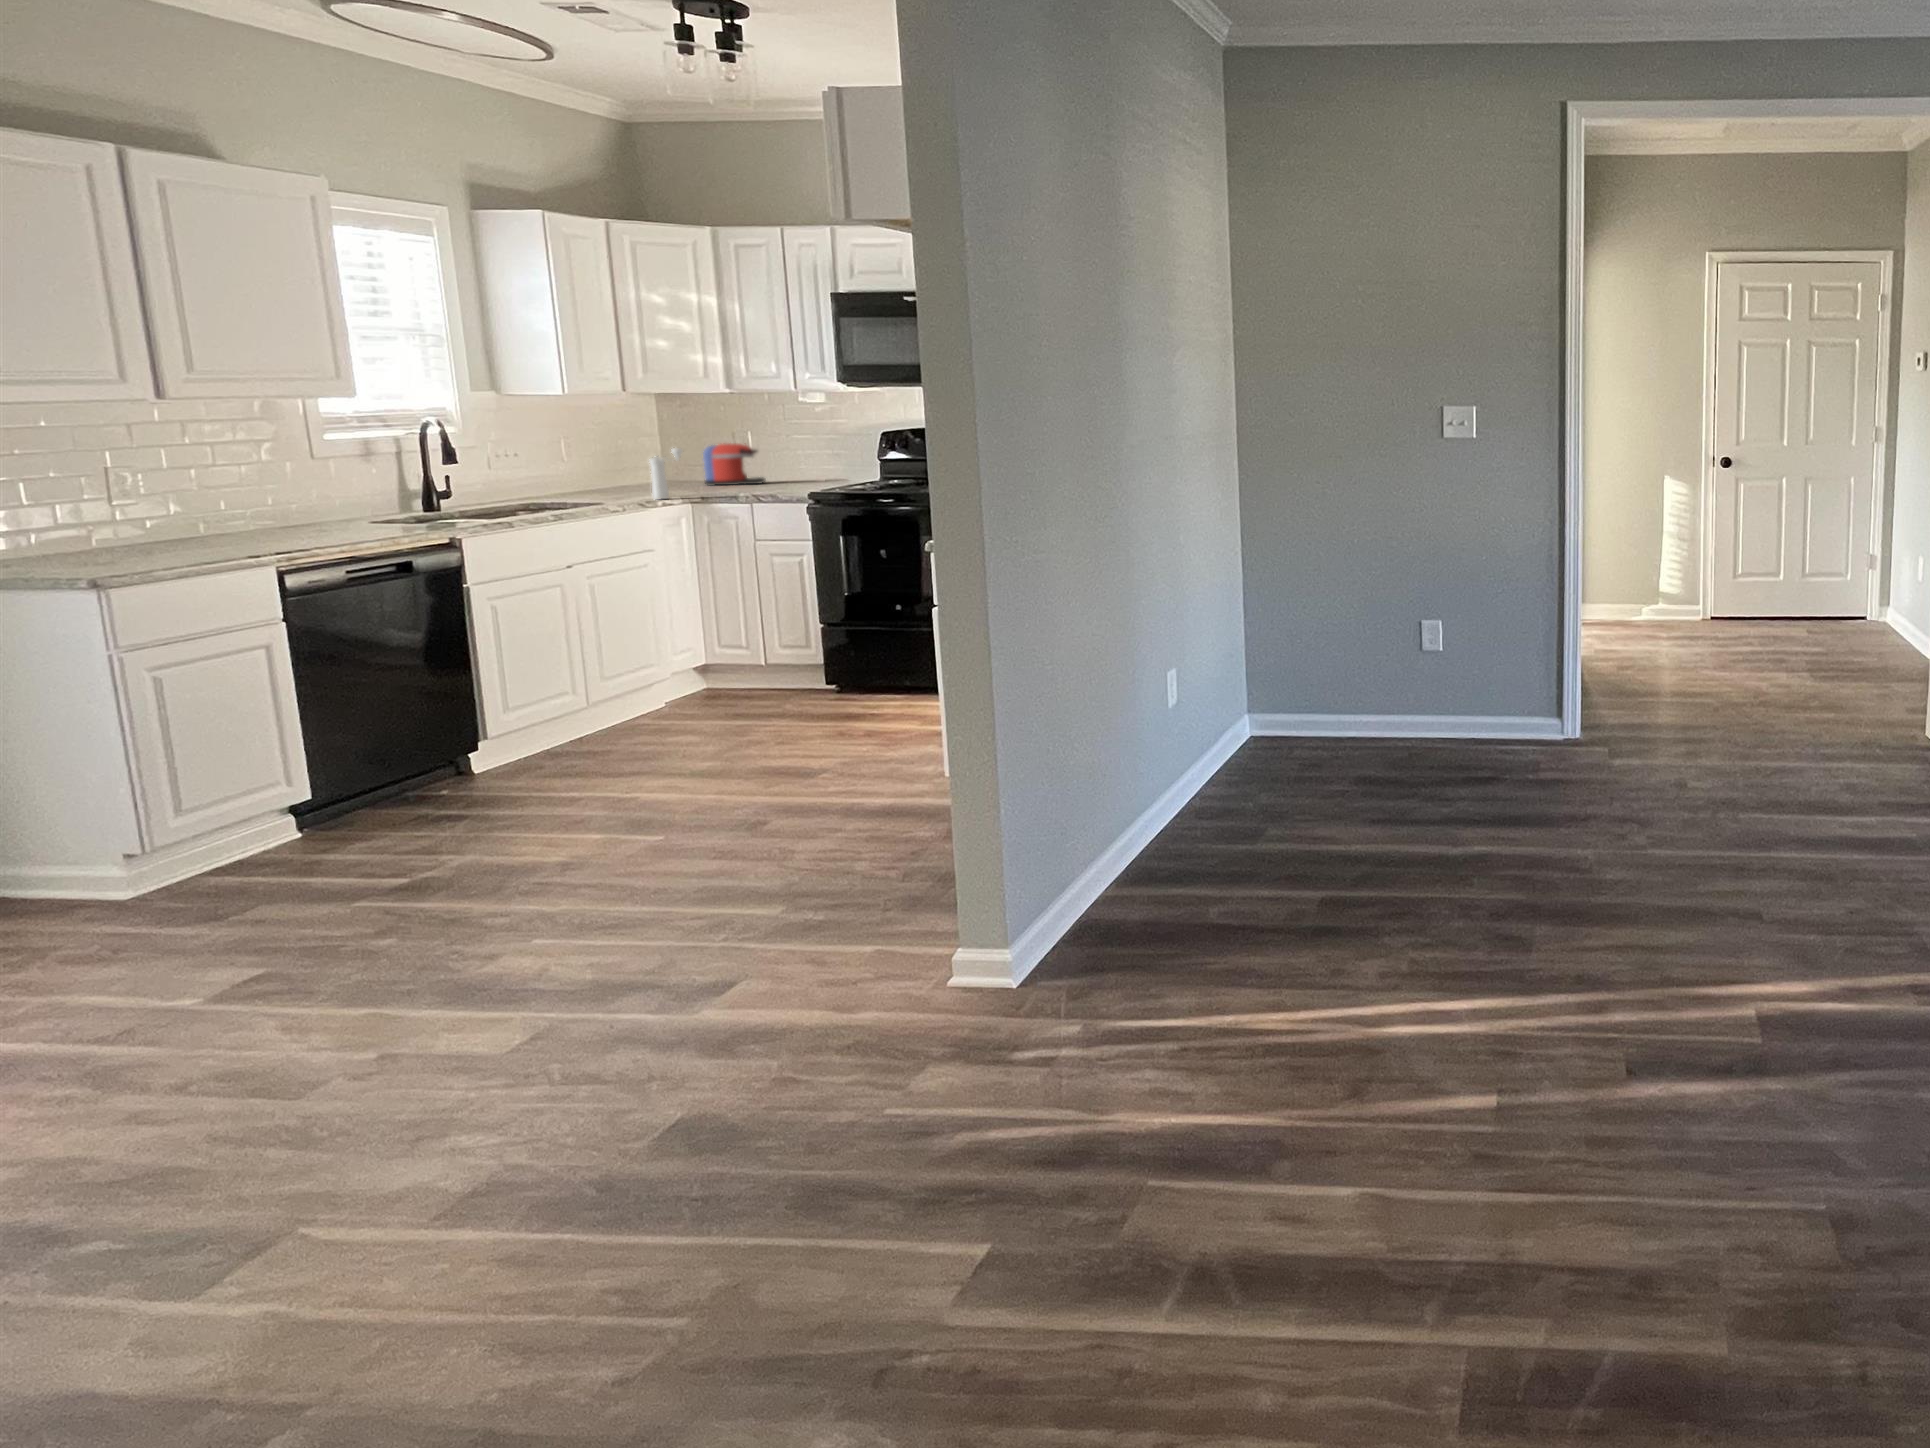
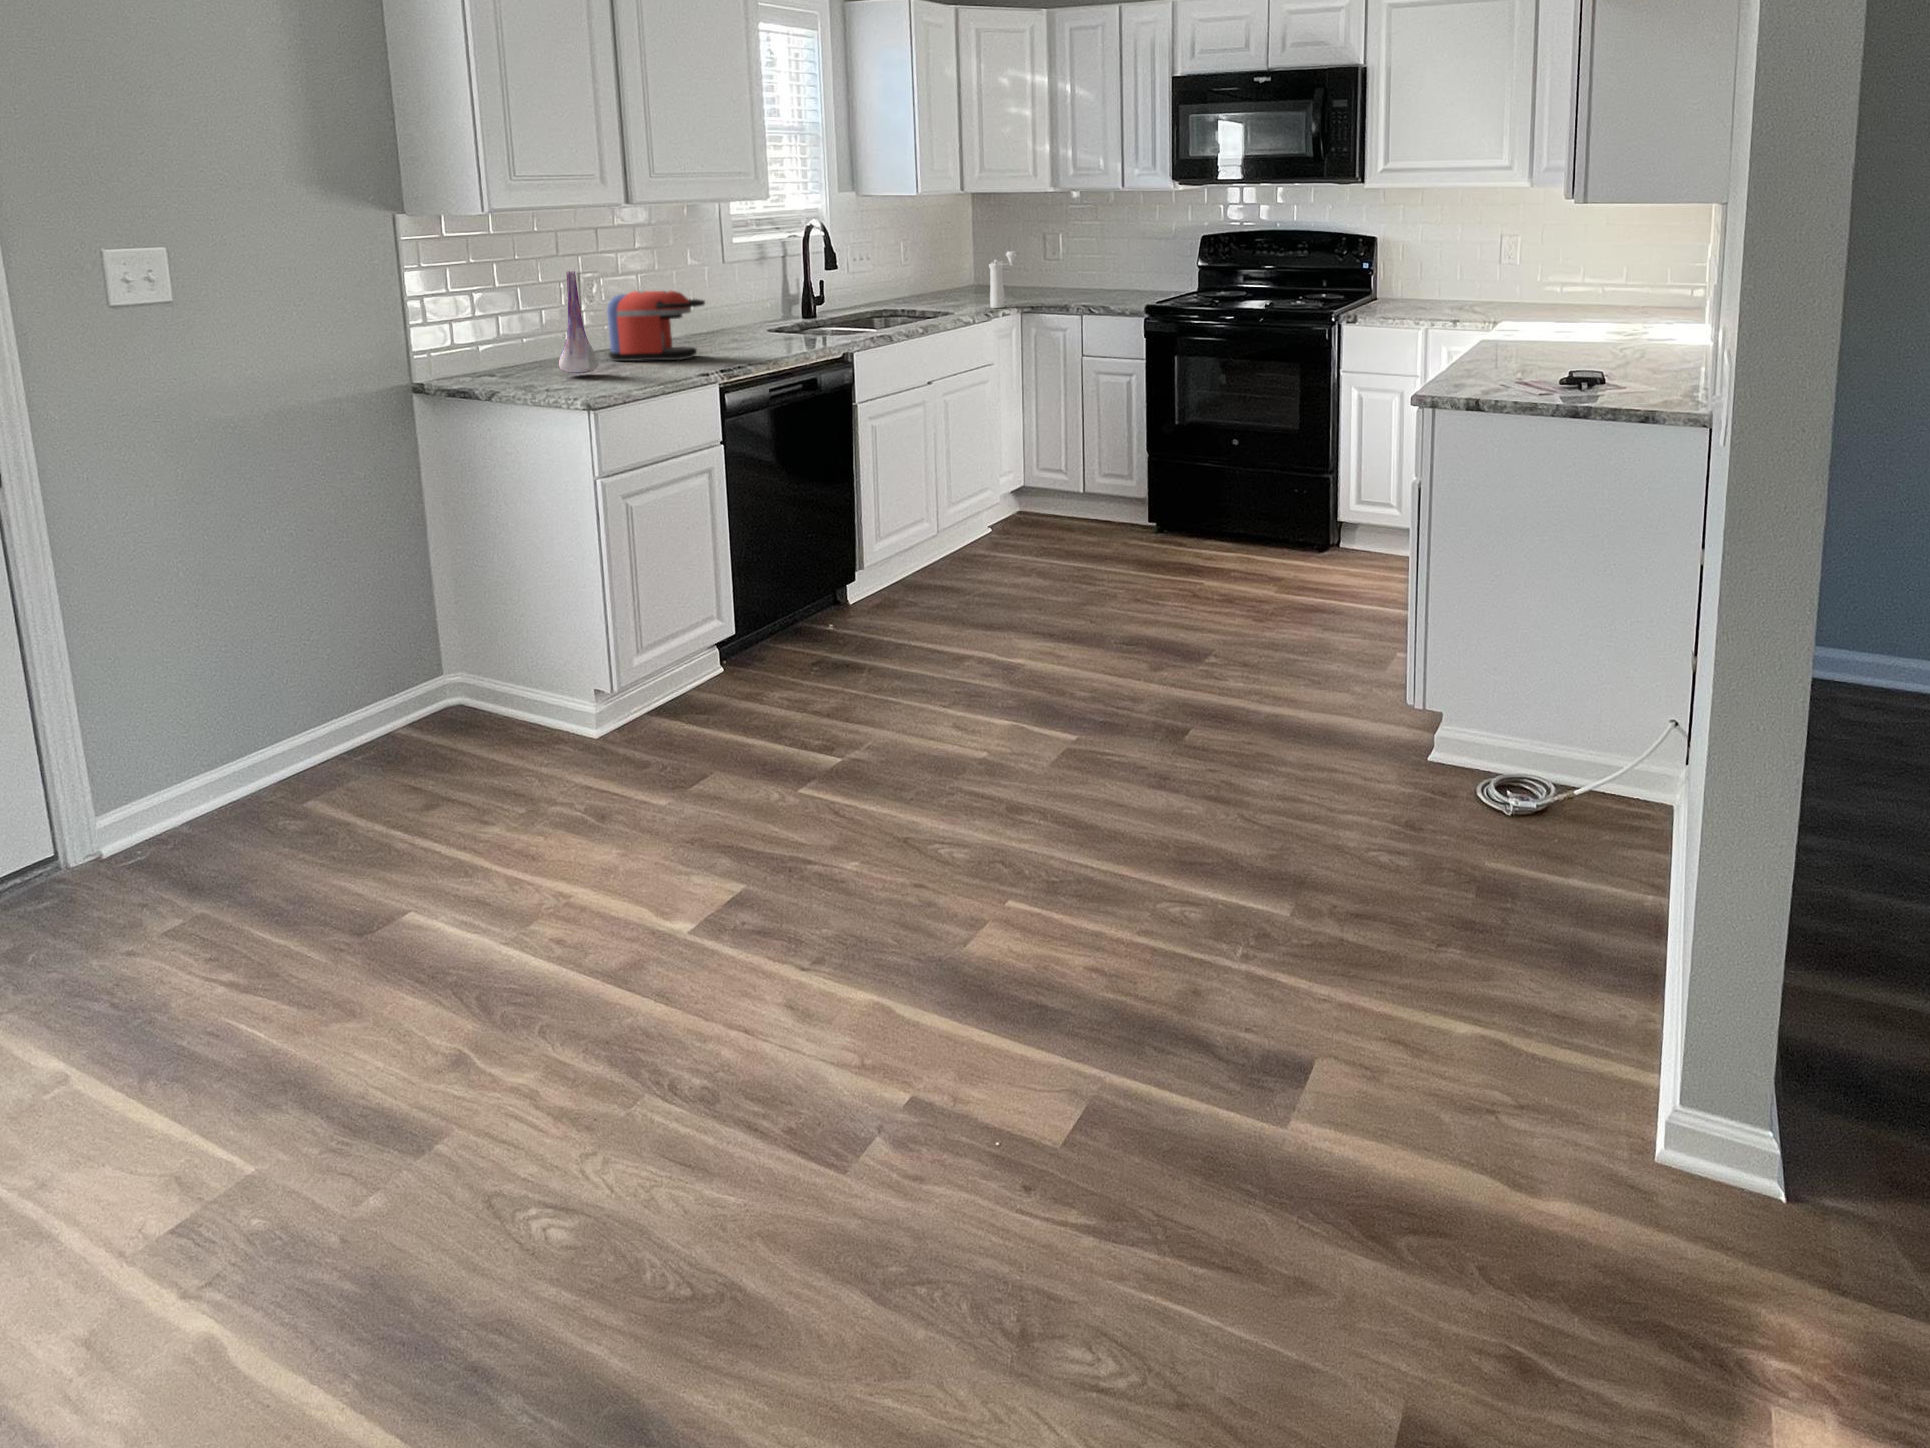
coffee maker: present [703,443,765,486] -> present [607,291,705,361]
vase: none [62,461,119,562] -> present [558,271,598,373]

